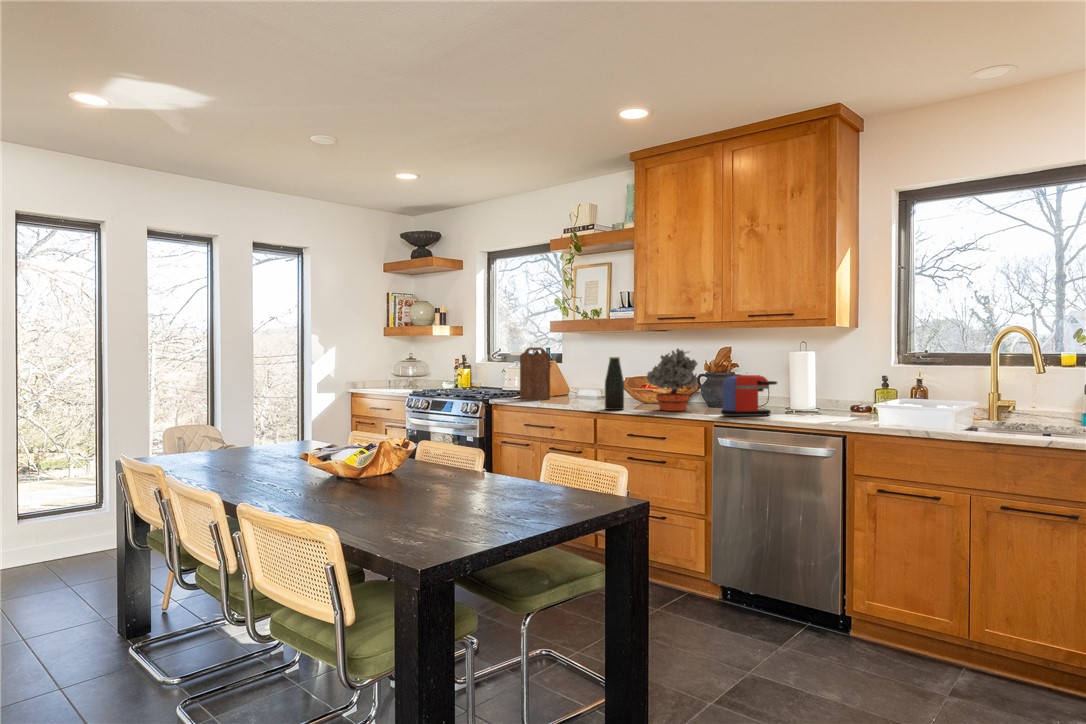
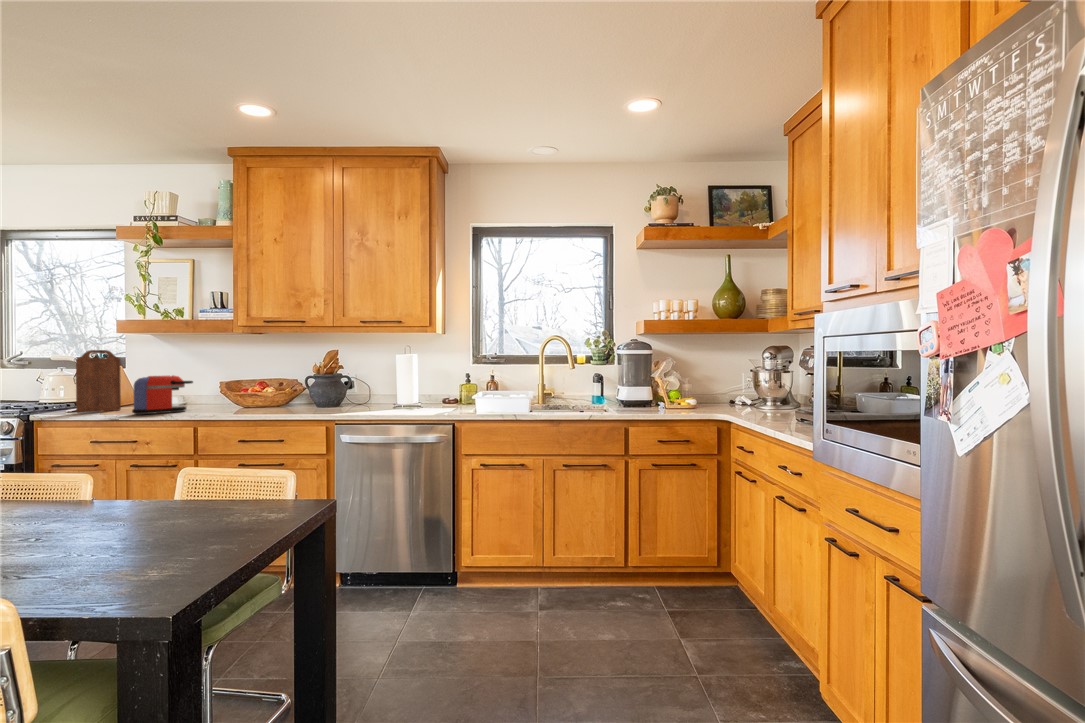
potted plant: present [647,348,698,411] -> none [257,351,311,413]
bottle: present [605,357,624,410] -> none [207,360,231,417]
coffee maker: present [721,375,777,416] -> present [132,376,193,414]

